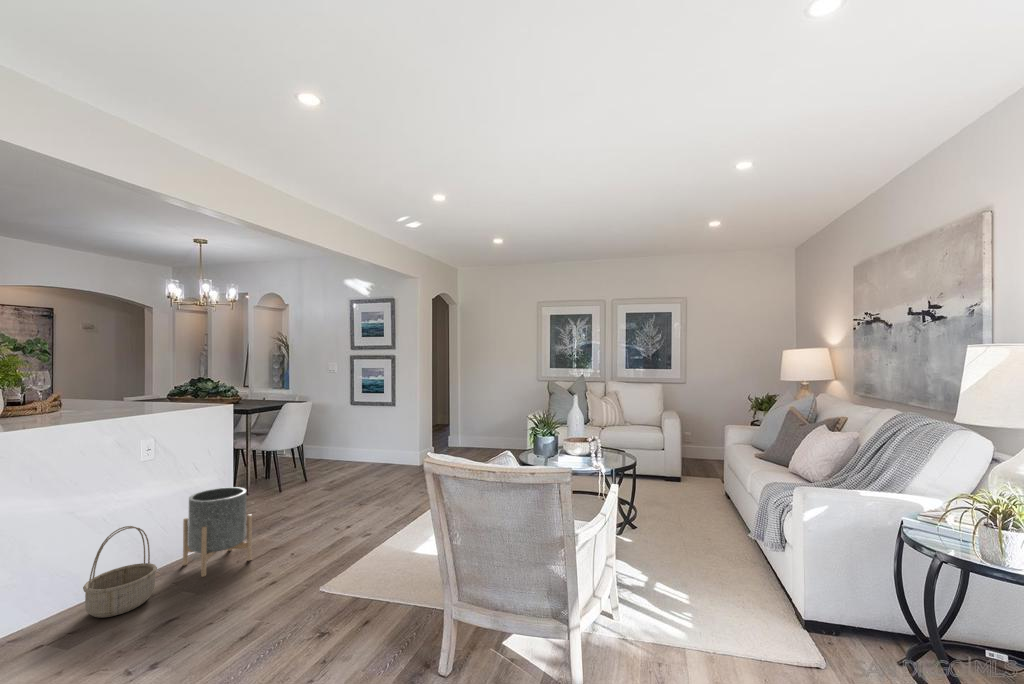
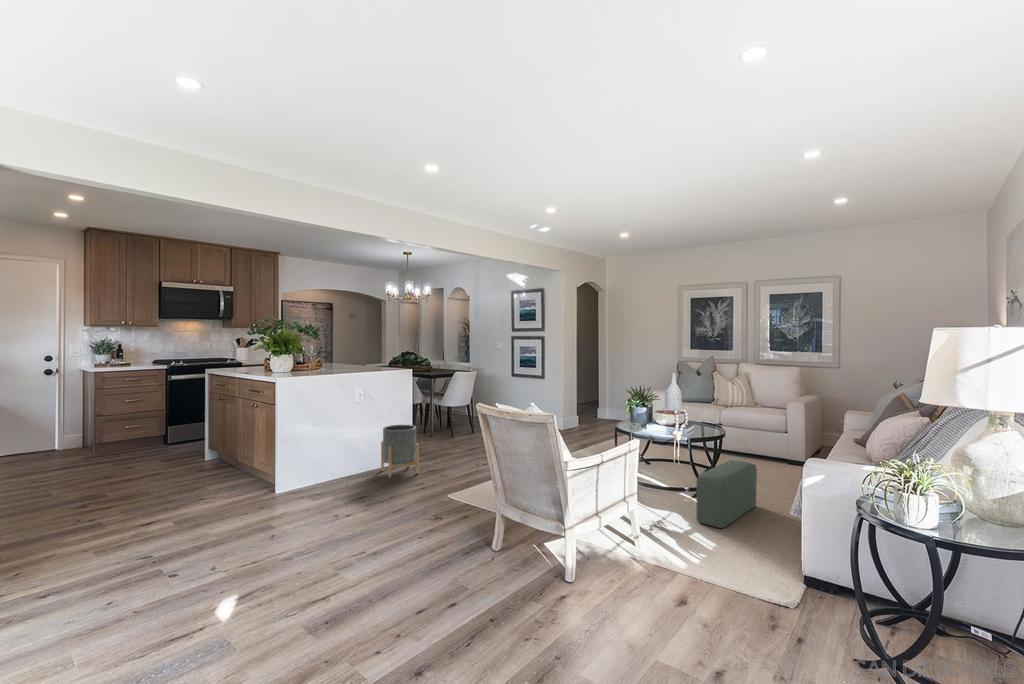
pouf: none [645,488,682,572] -> present [696,460,757,528]
basket: present [83,526,157,617] -> none [328,438,364,489]

